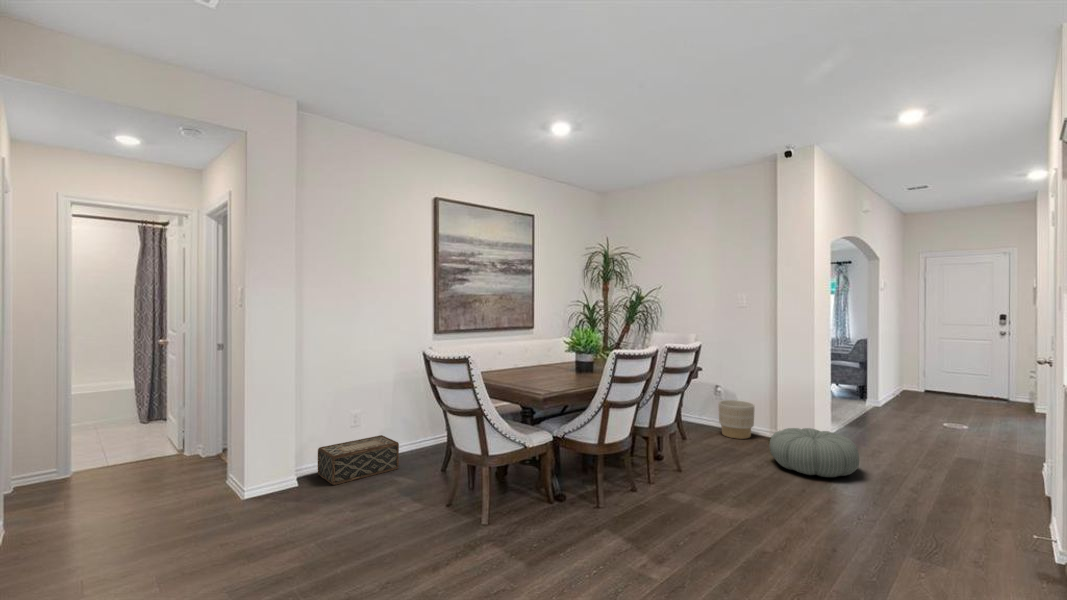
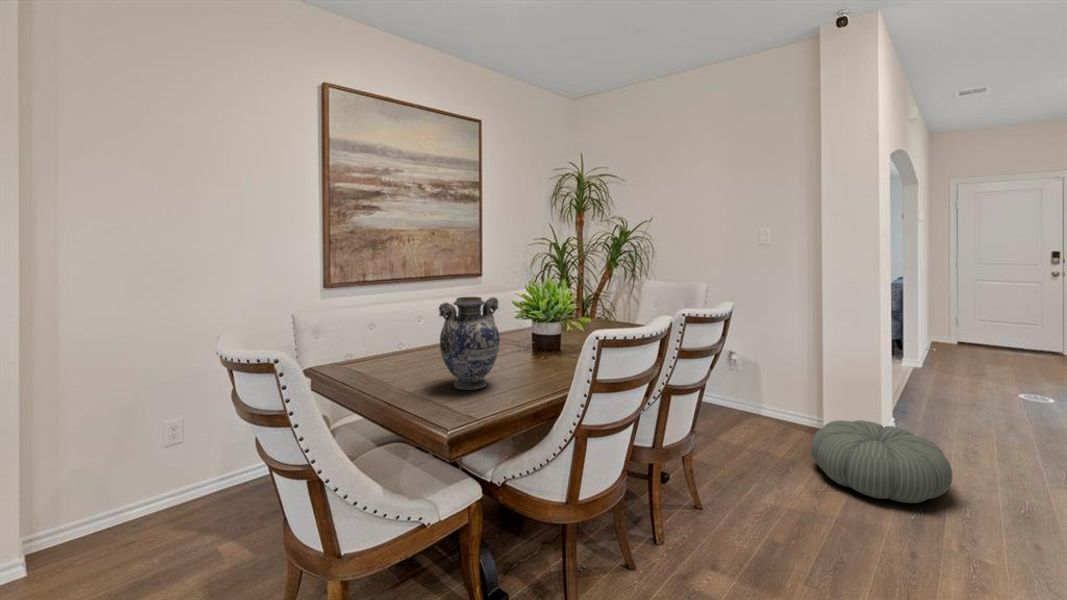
vase: none [523,333,557,386] -> present [439,297,500,390]
planter: present [719,400,755,439] -> none [728,371,777,424]
woven basket: present [318,435,399,485] -> none [113,449,260,552]

